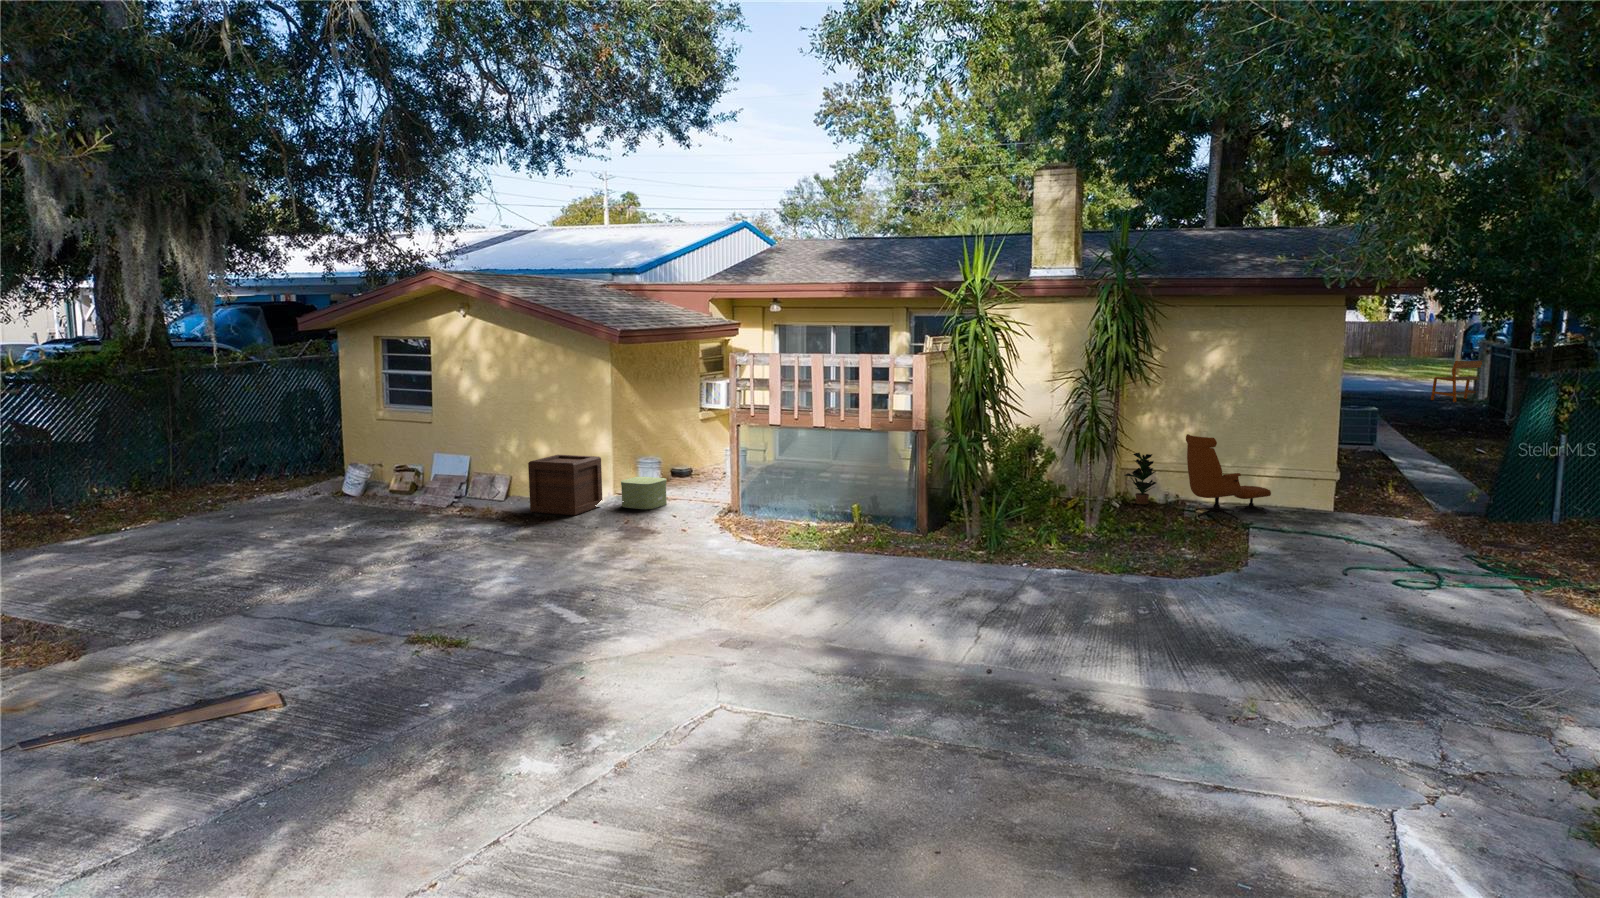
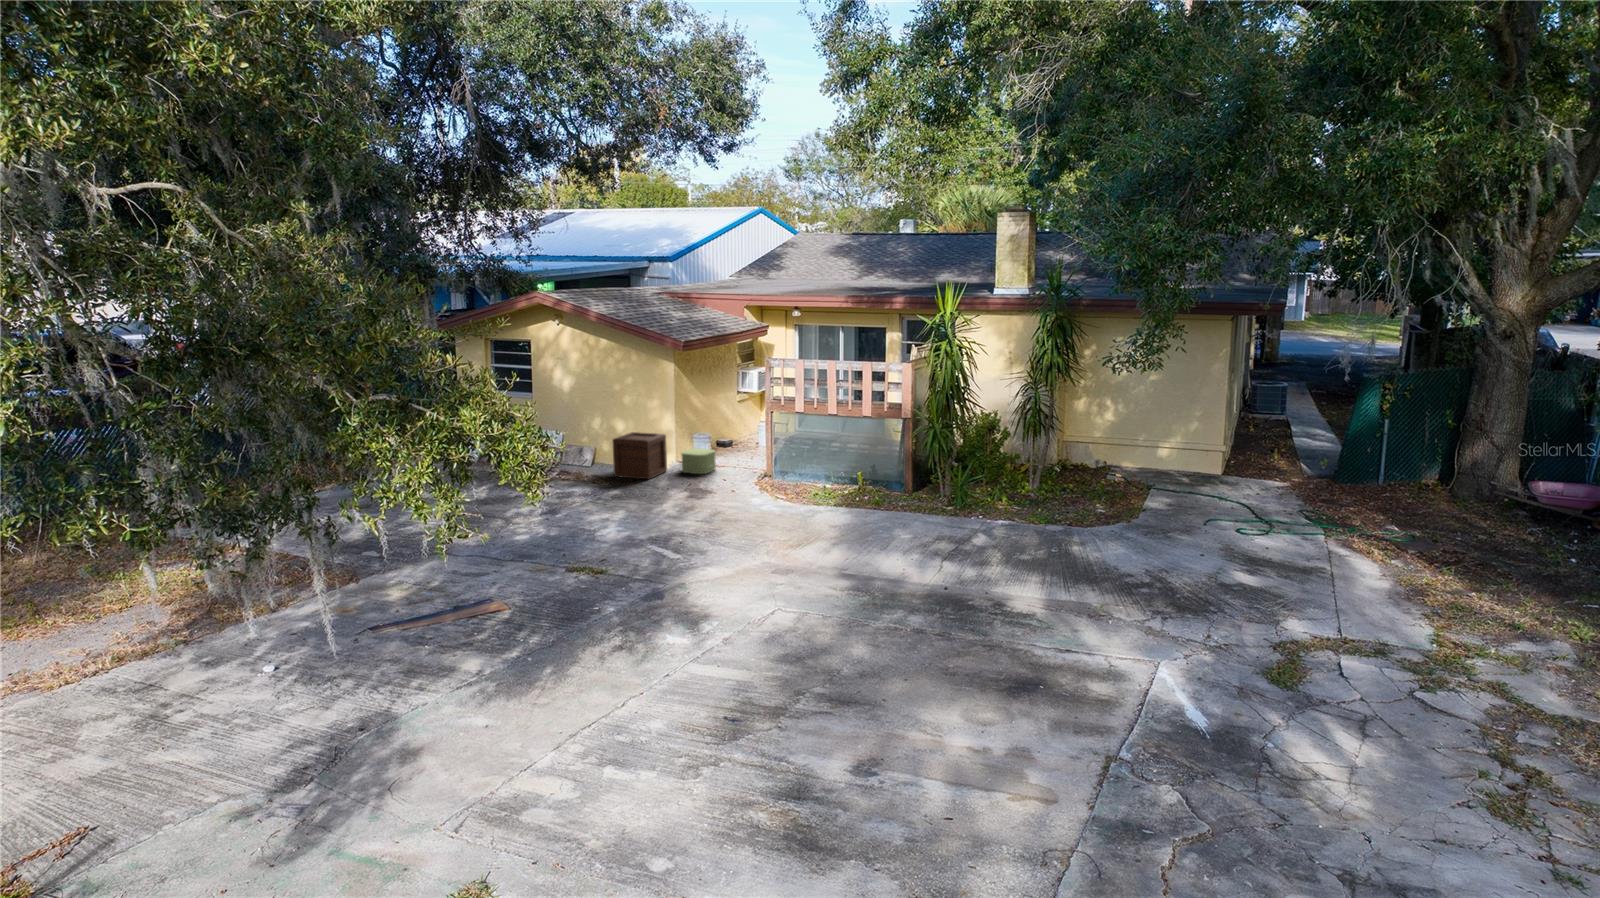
bench: present [1431,361,1482,402] -> none [1363,331,1413,368]
lounge chair: present [1186,434,1271,519] -> none [1108,418,1173,482]
potted plant: present [1124,453,1156,504] -> none [1065,429,1090,469]

